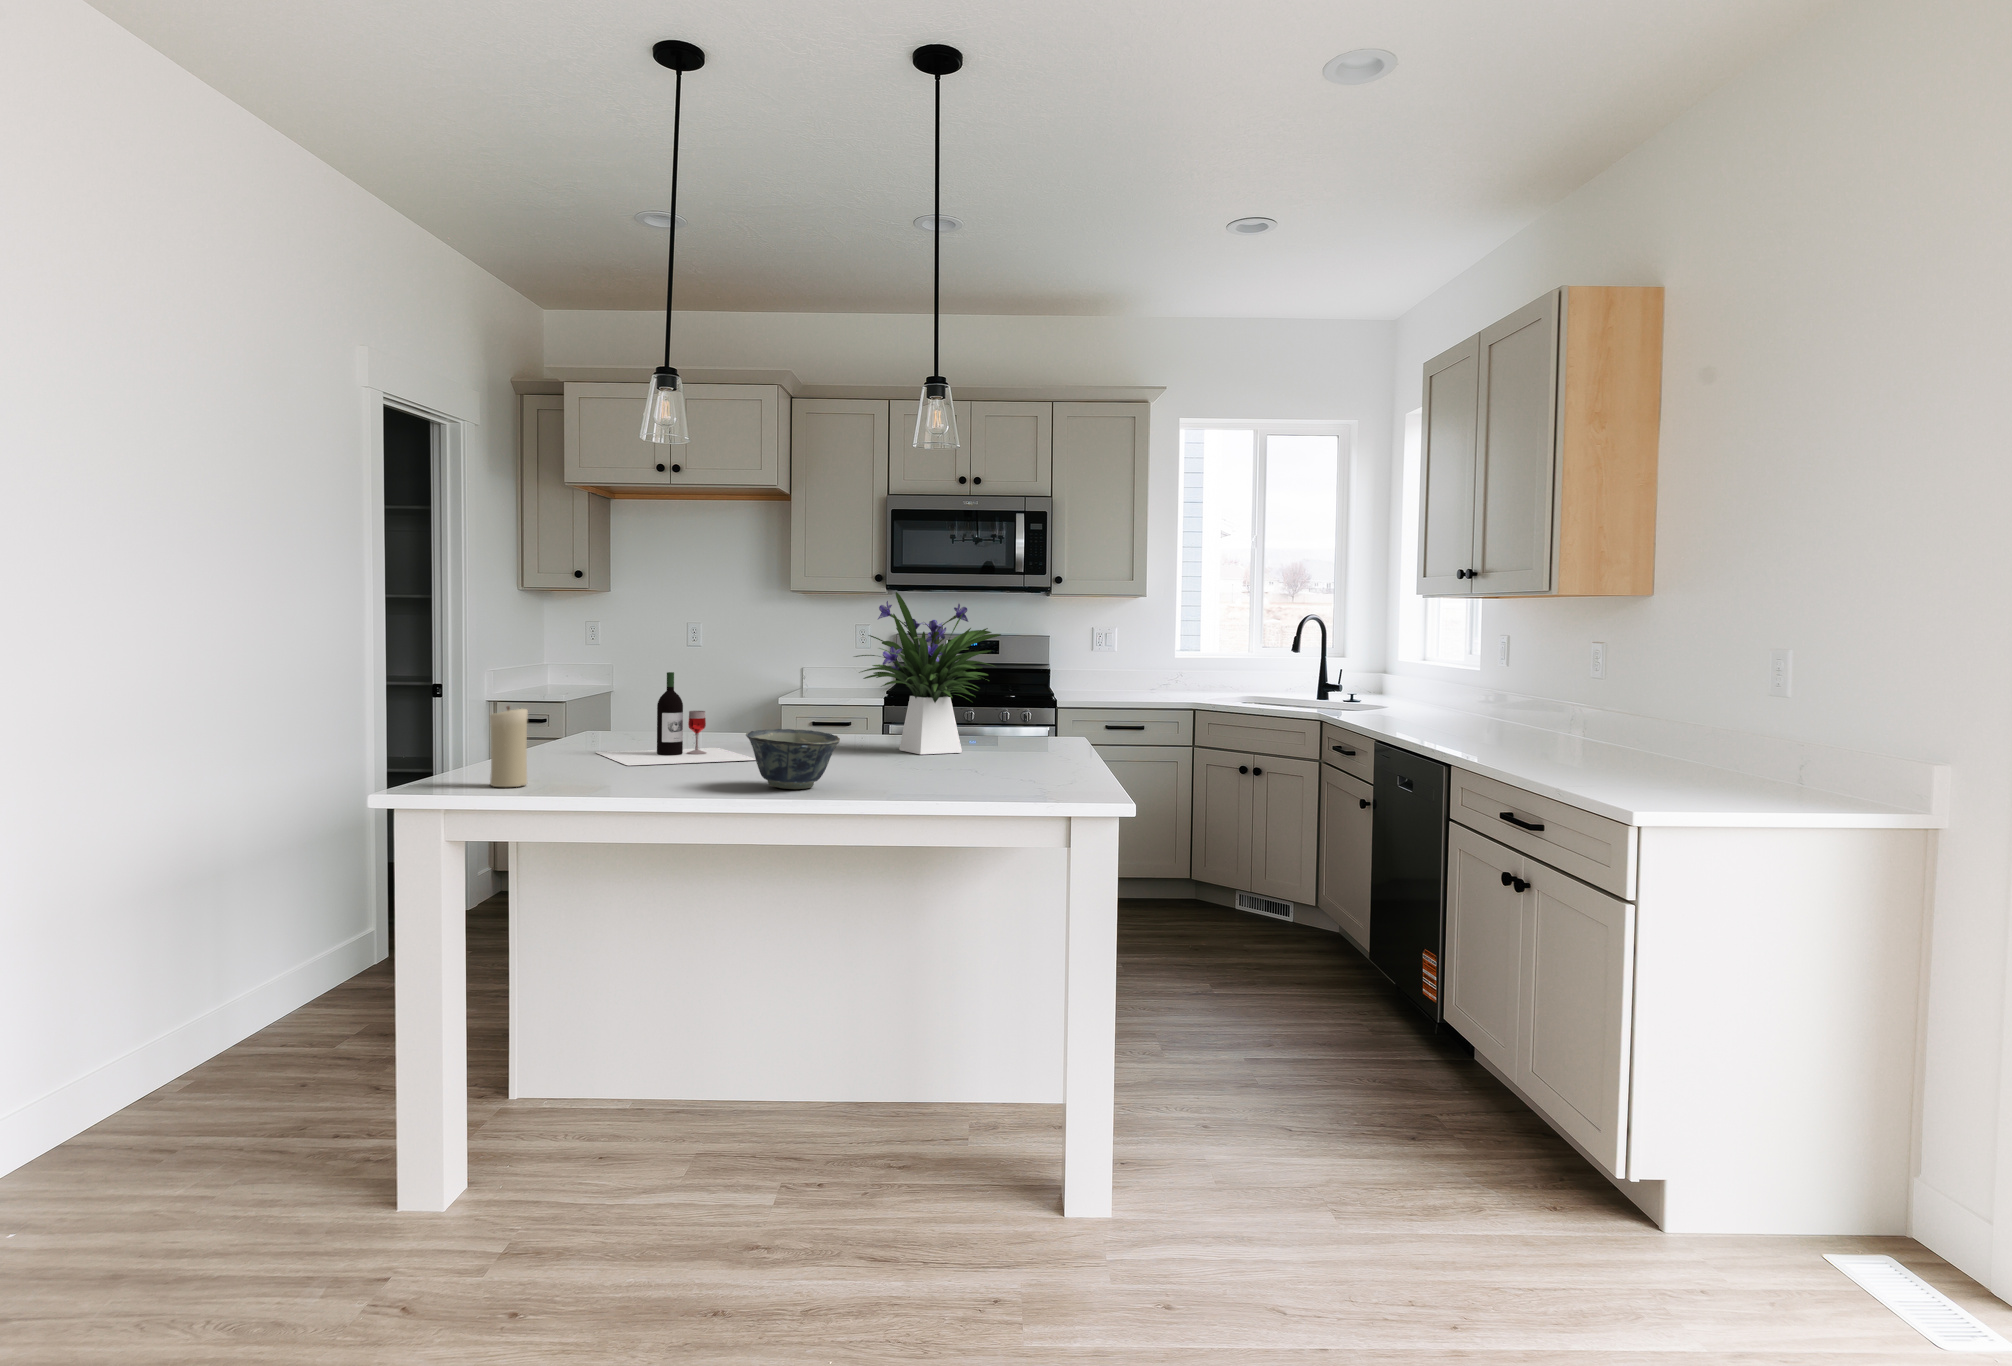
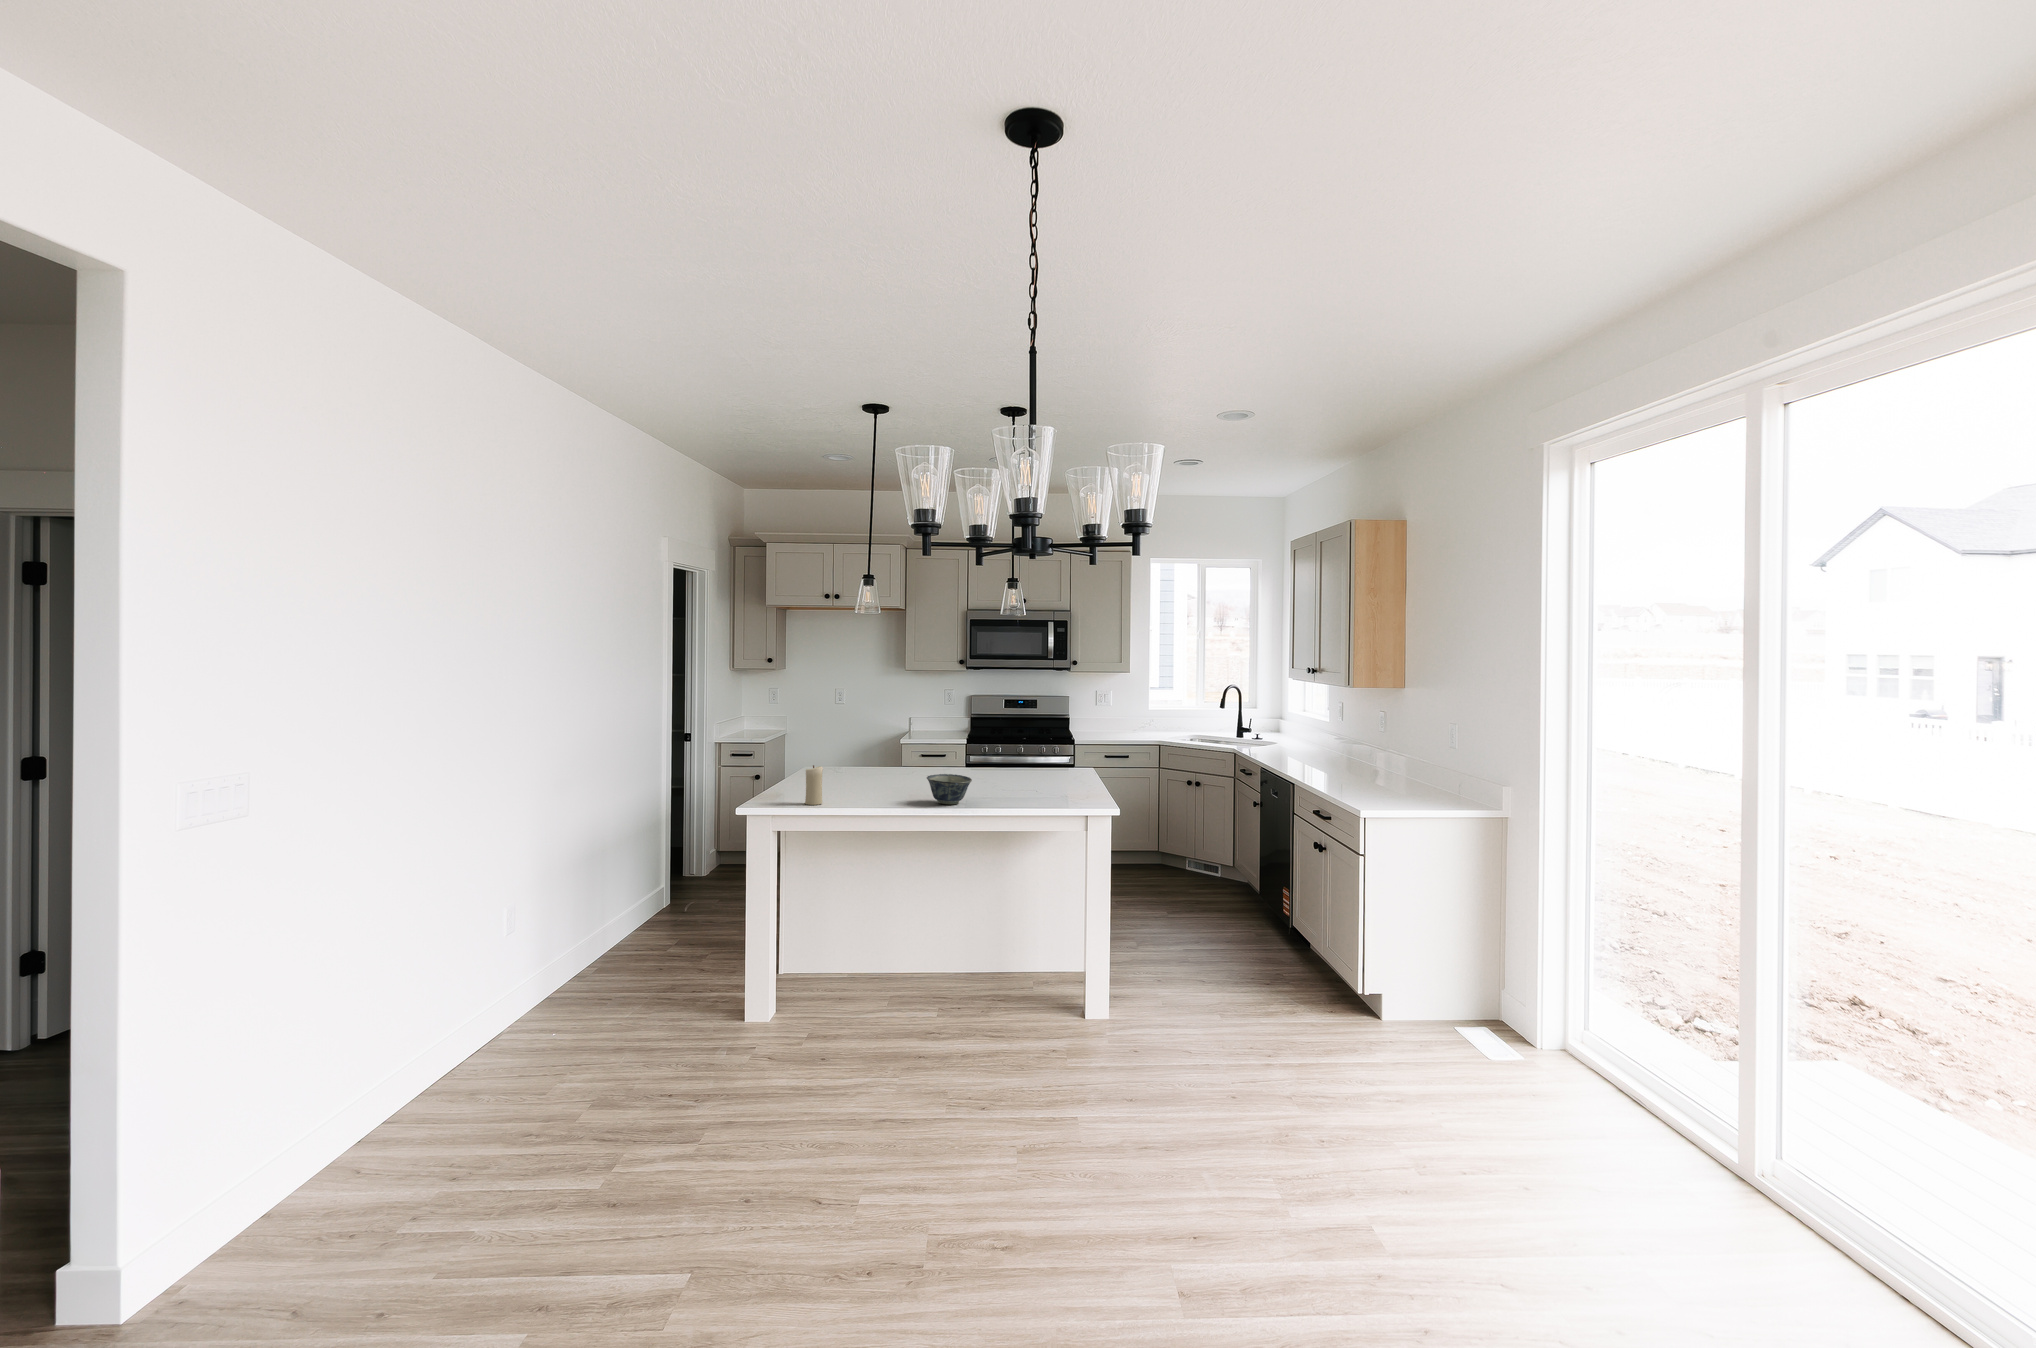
flower arrangement: present [854,592,1001,754] -> none [967,695,1047,782]
wine bottle: present [596,672,756,766] -> none [833,740,922,791]

